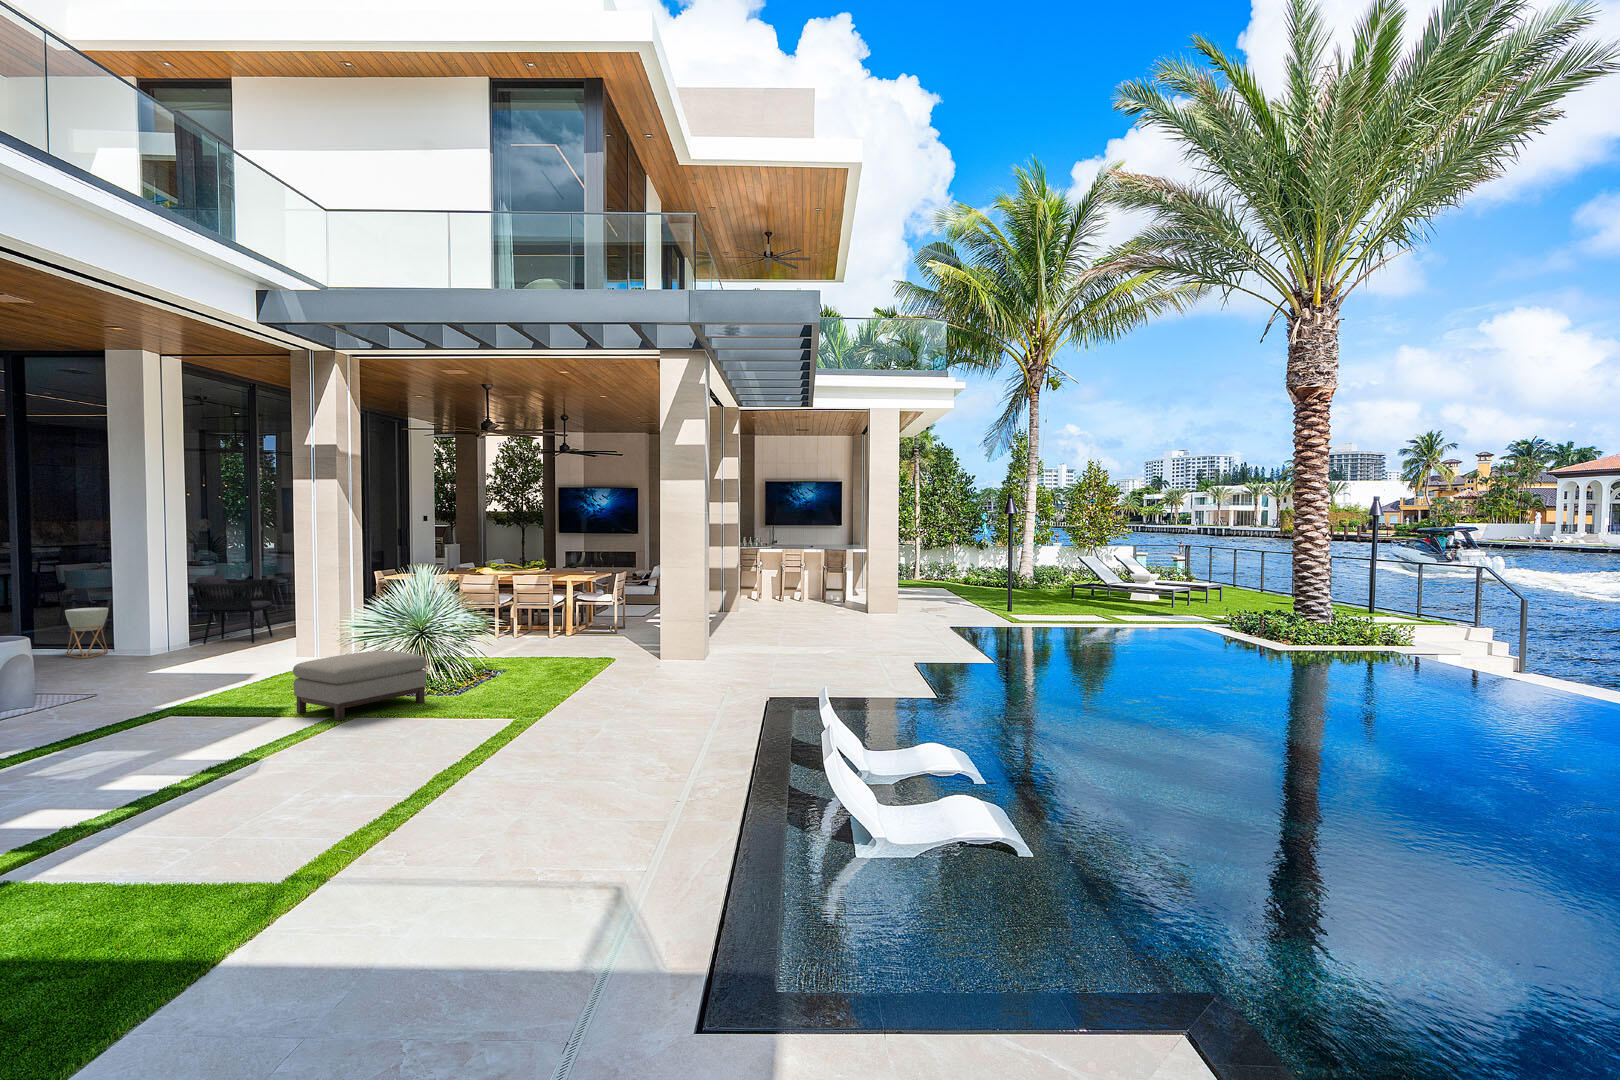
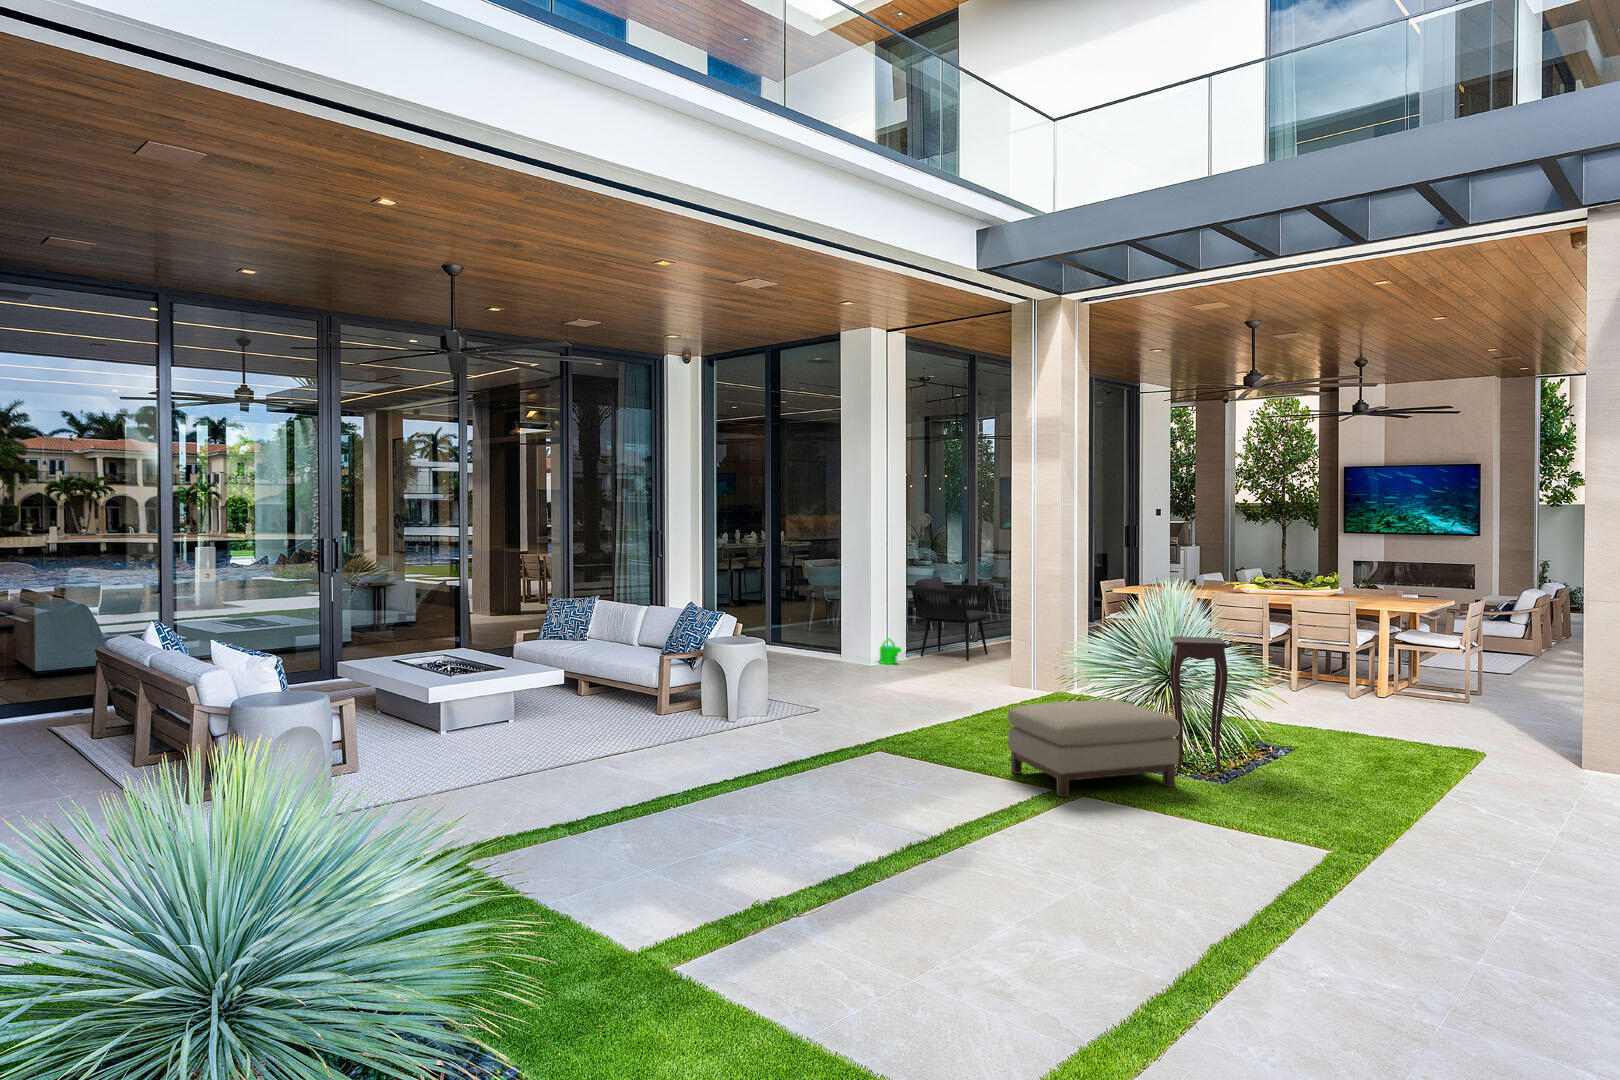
side table: none [422,602,460,692] -> present [1170,636,1228,771]
planter: present [65,608,108,658] -> none [805,608,840,661]
watering can: none [156,630,183,654] -> present [880,638,902,664]

